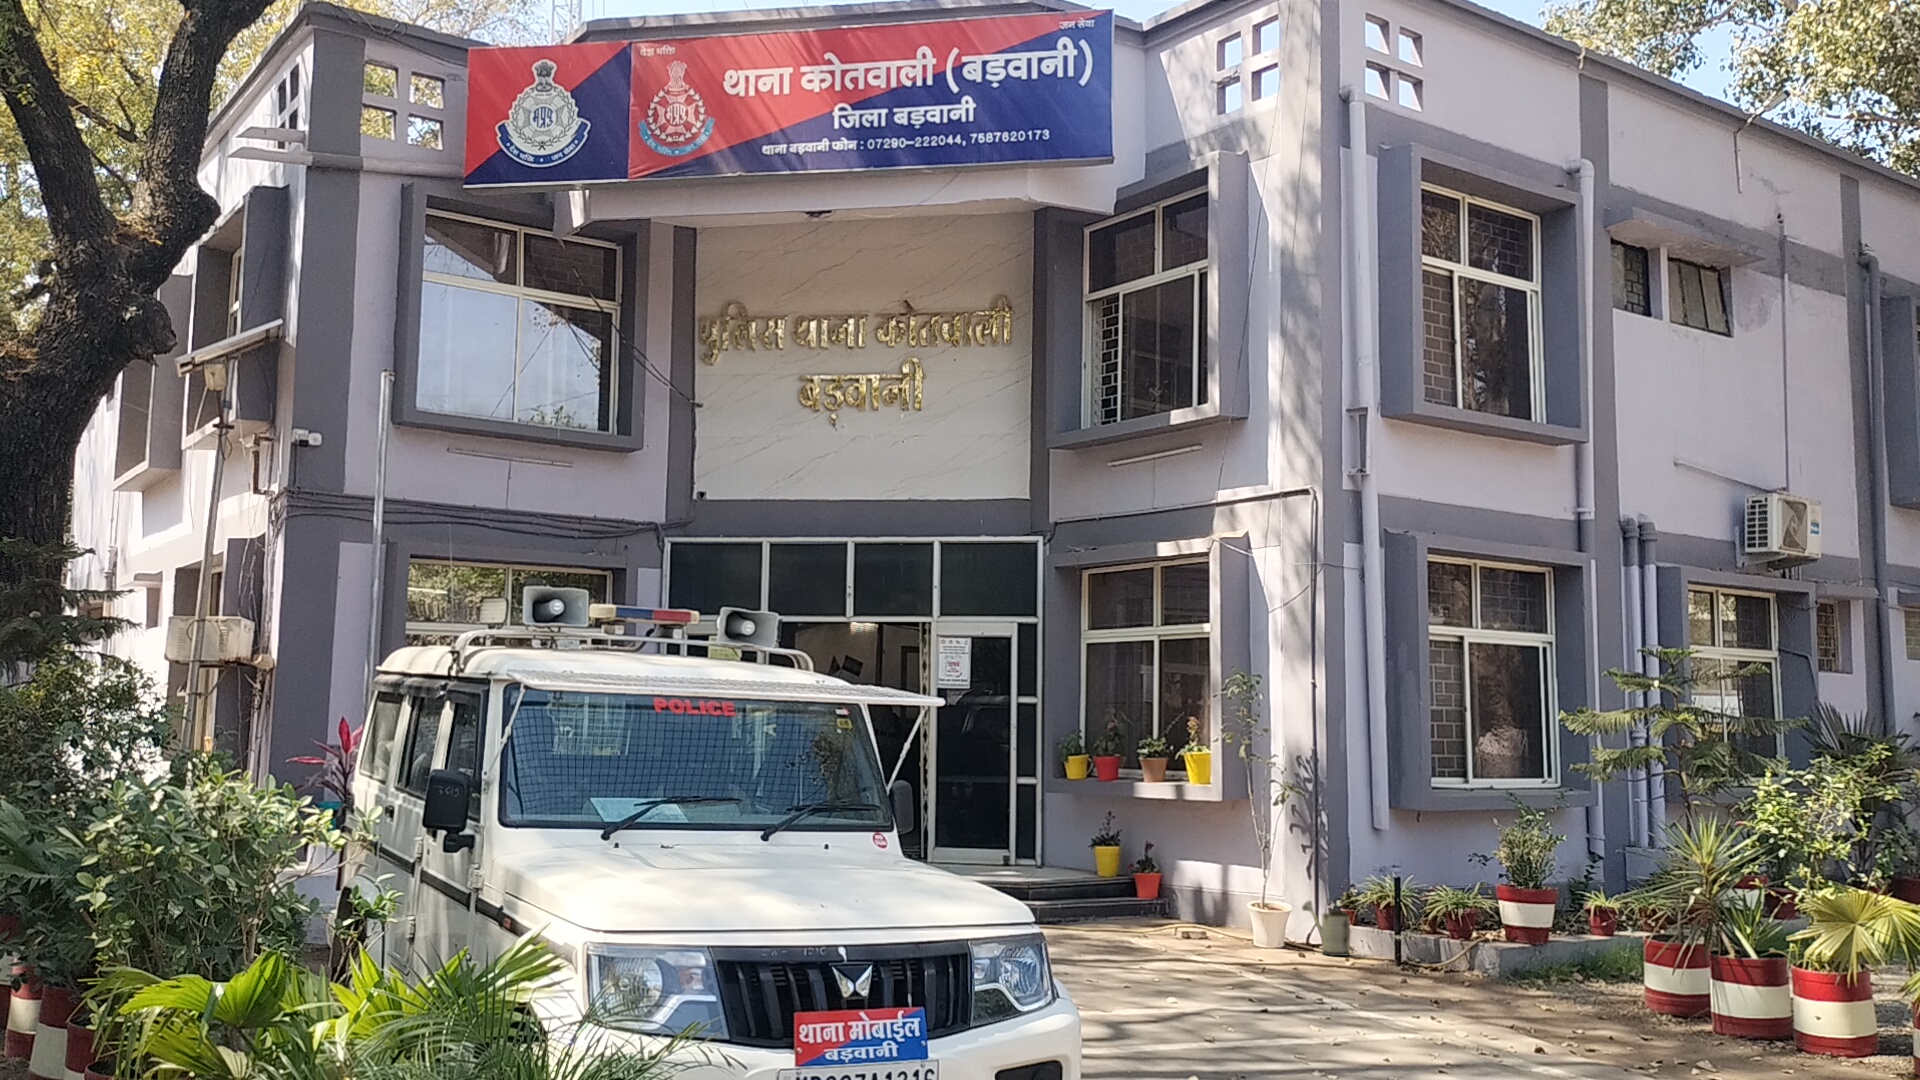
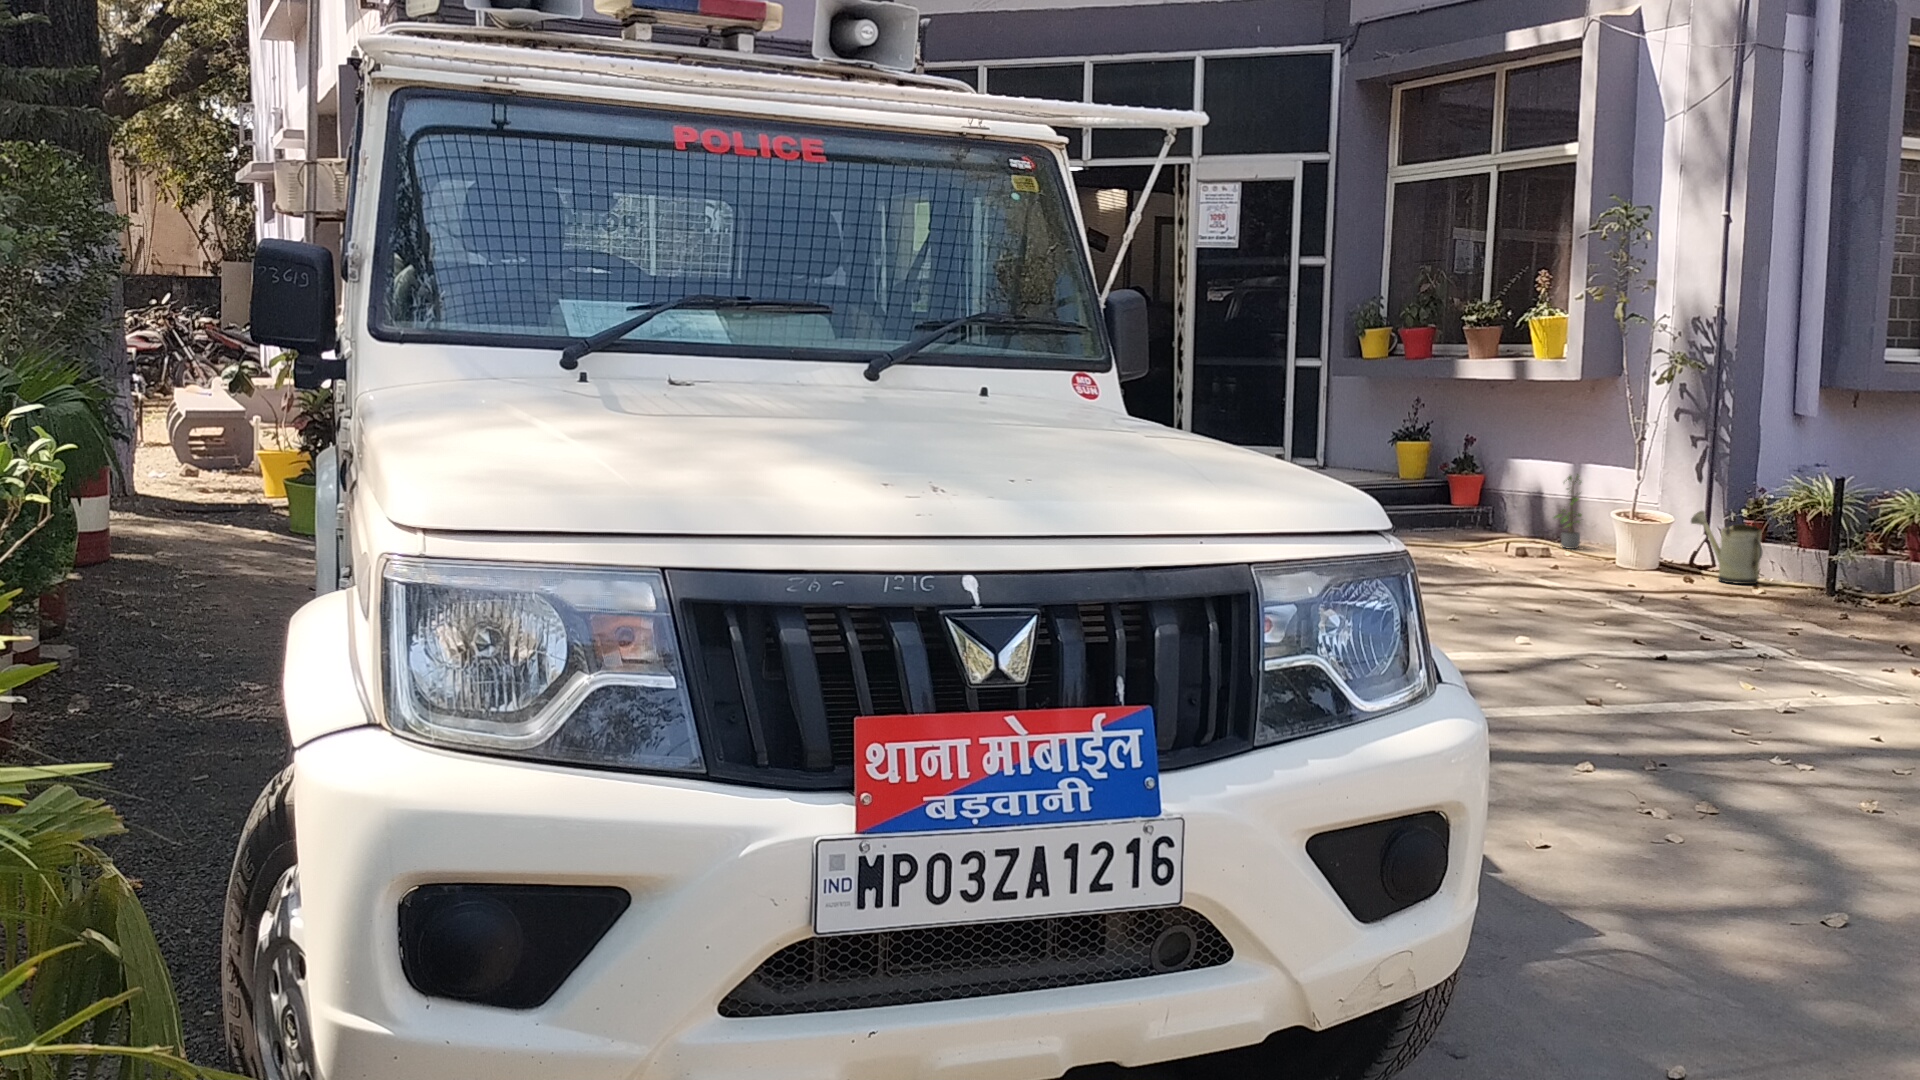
potted plant: none [1209,871,1232,930] -> present [1554,474,1582,549]

